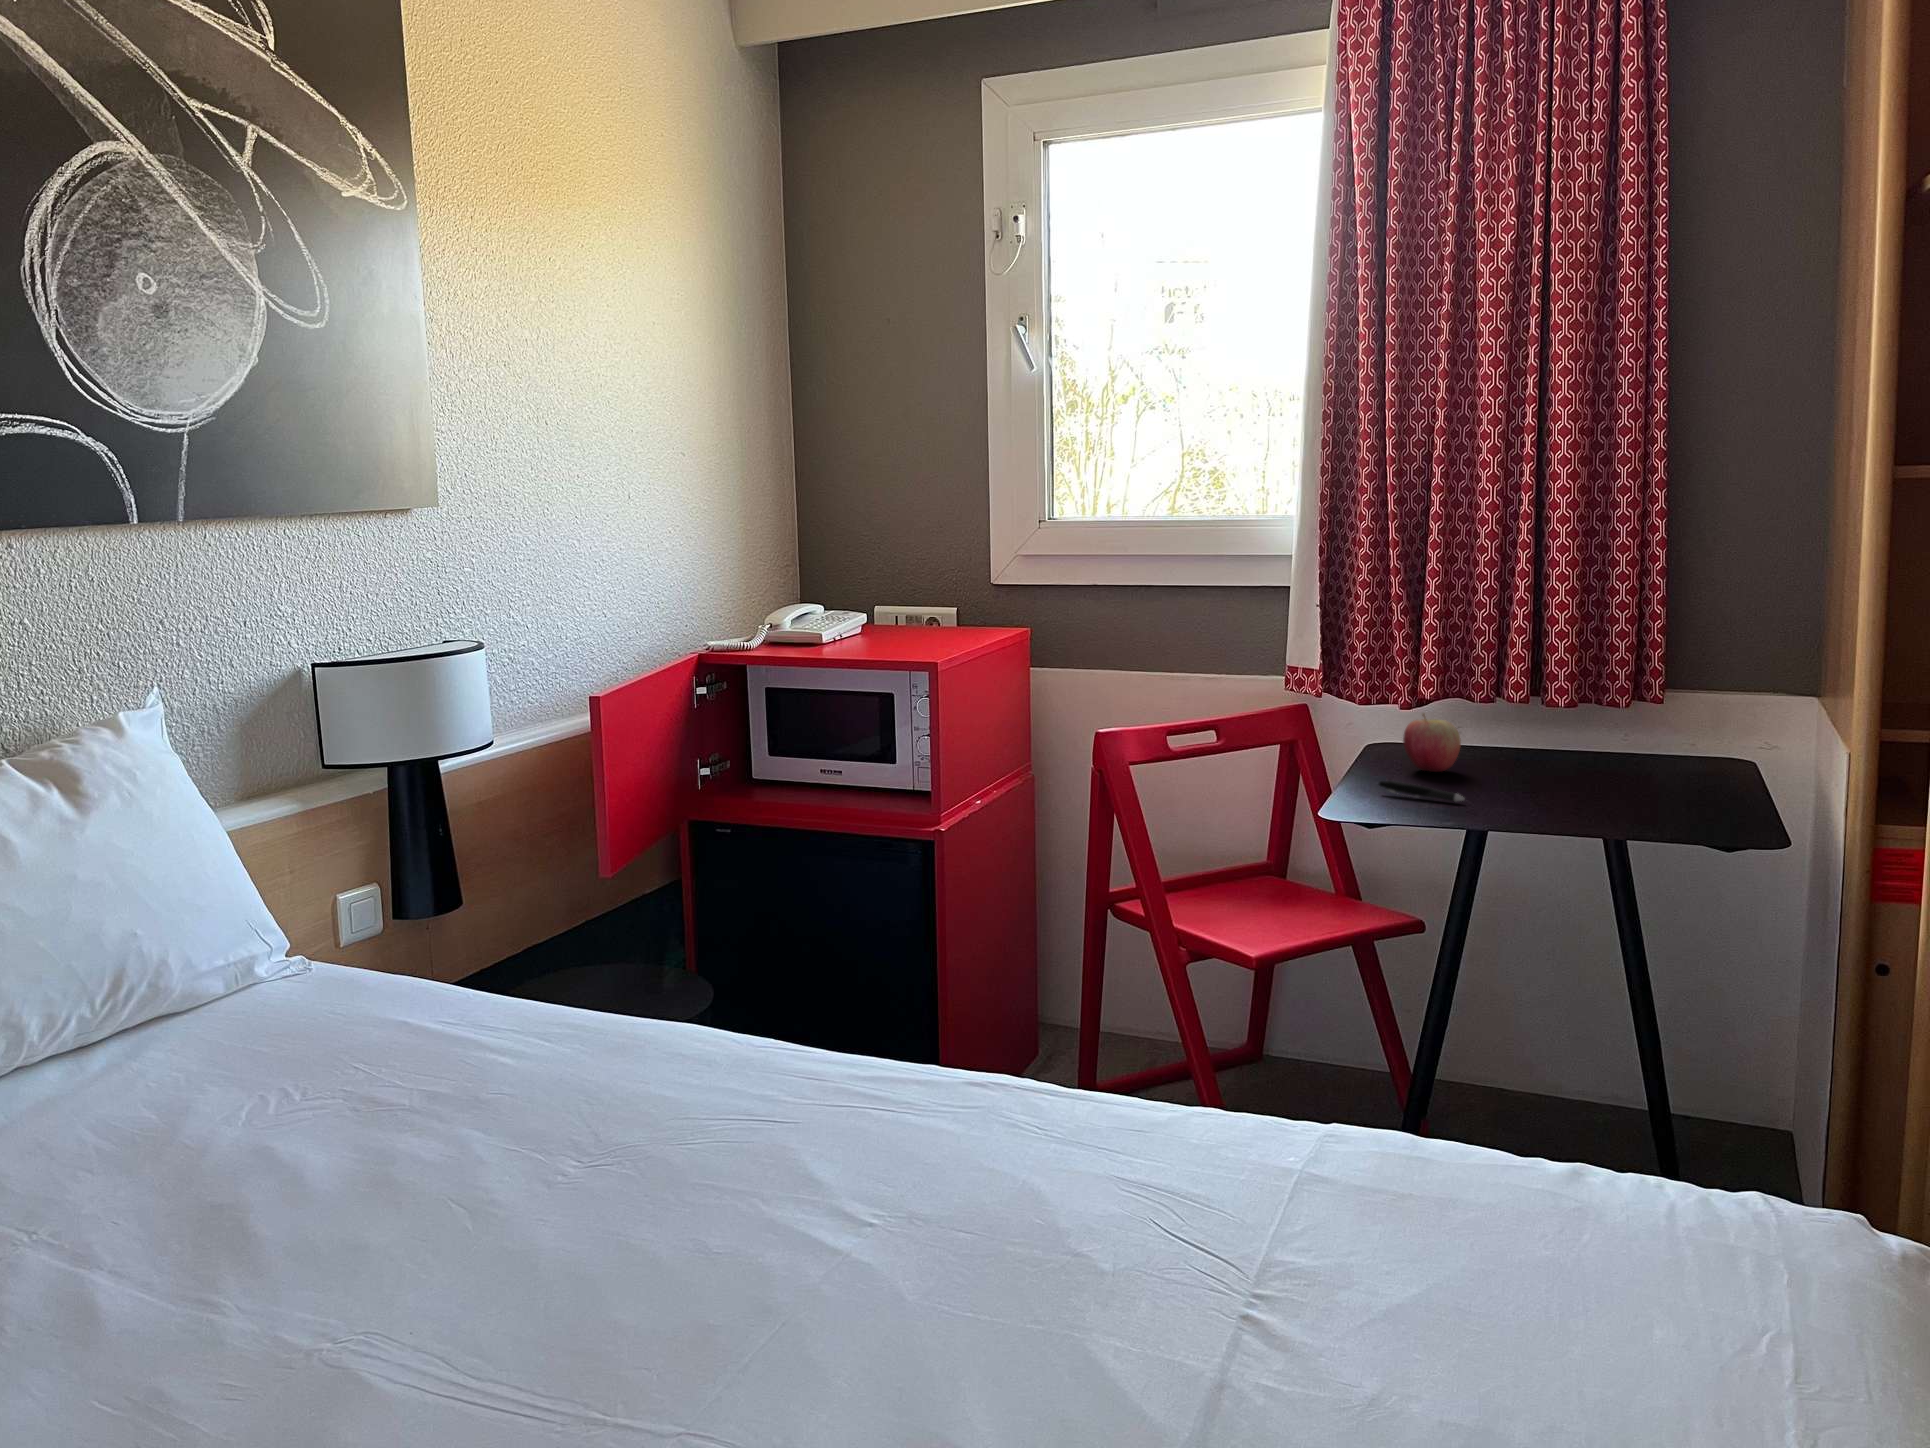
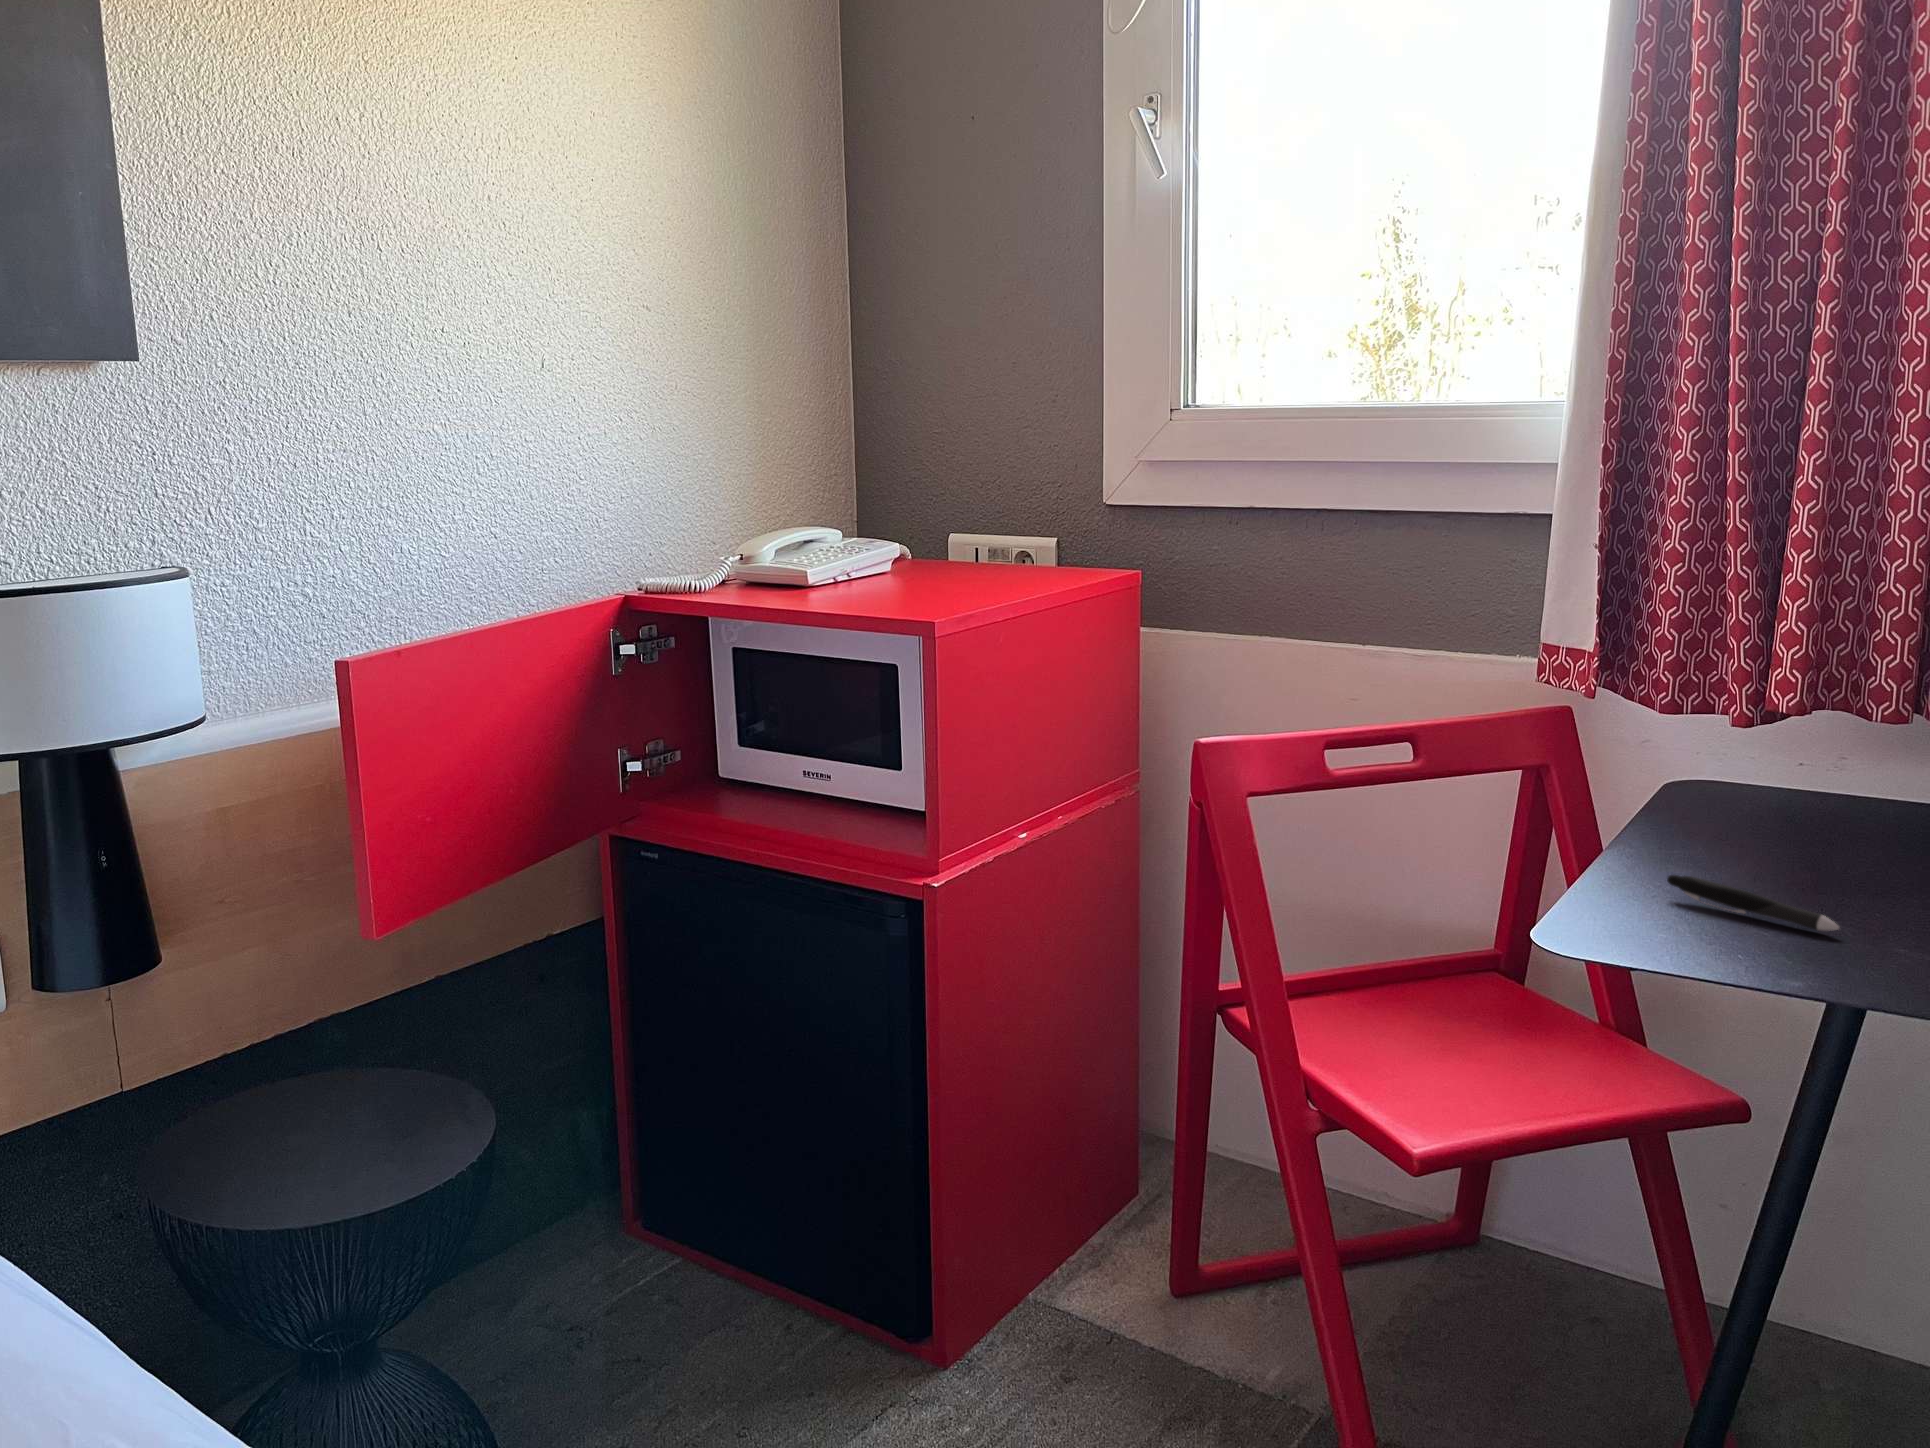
apple: present [1403,714,1461,772] -> none [1728,745,1840,853]

